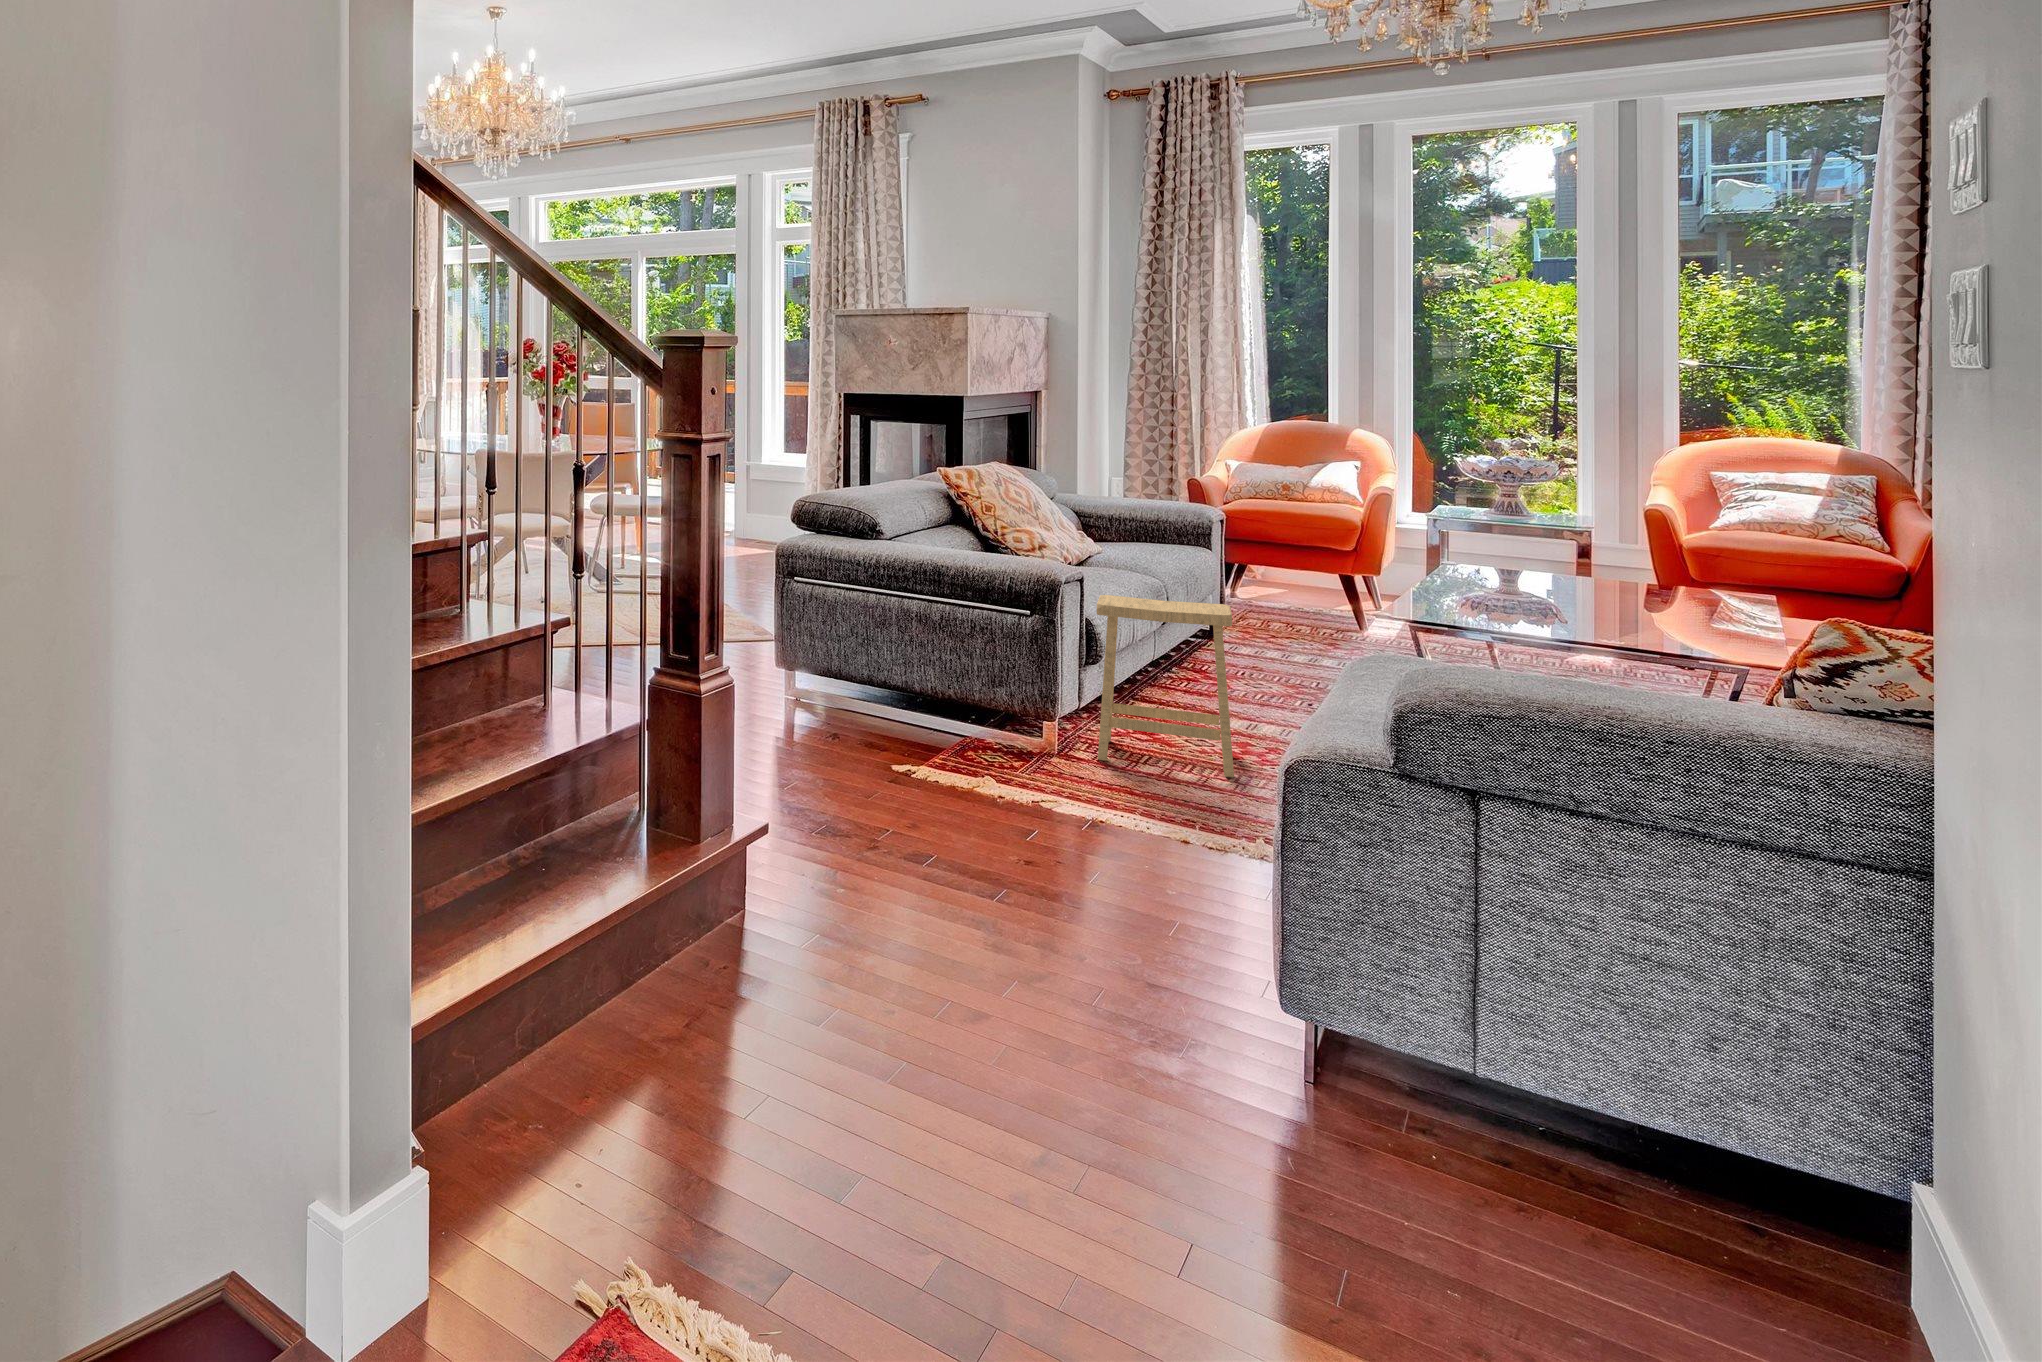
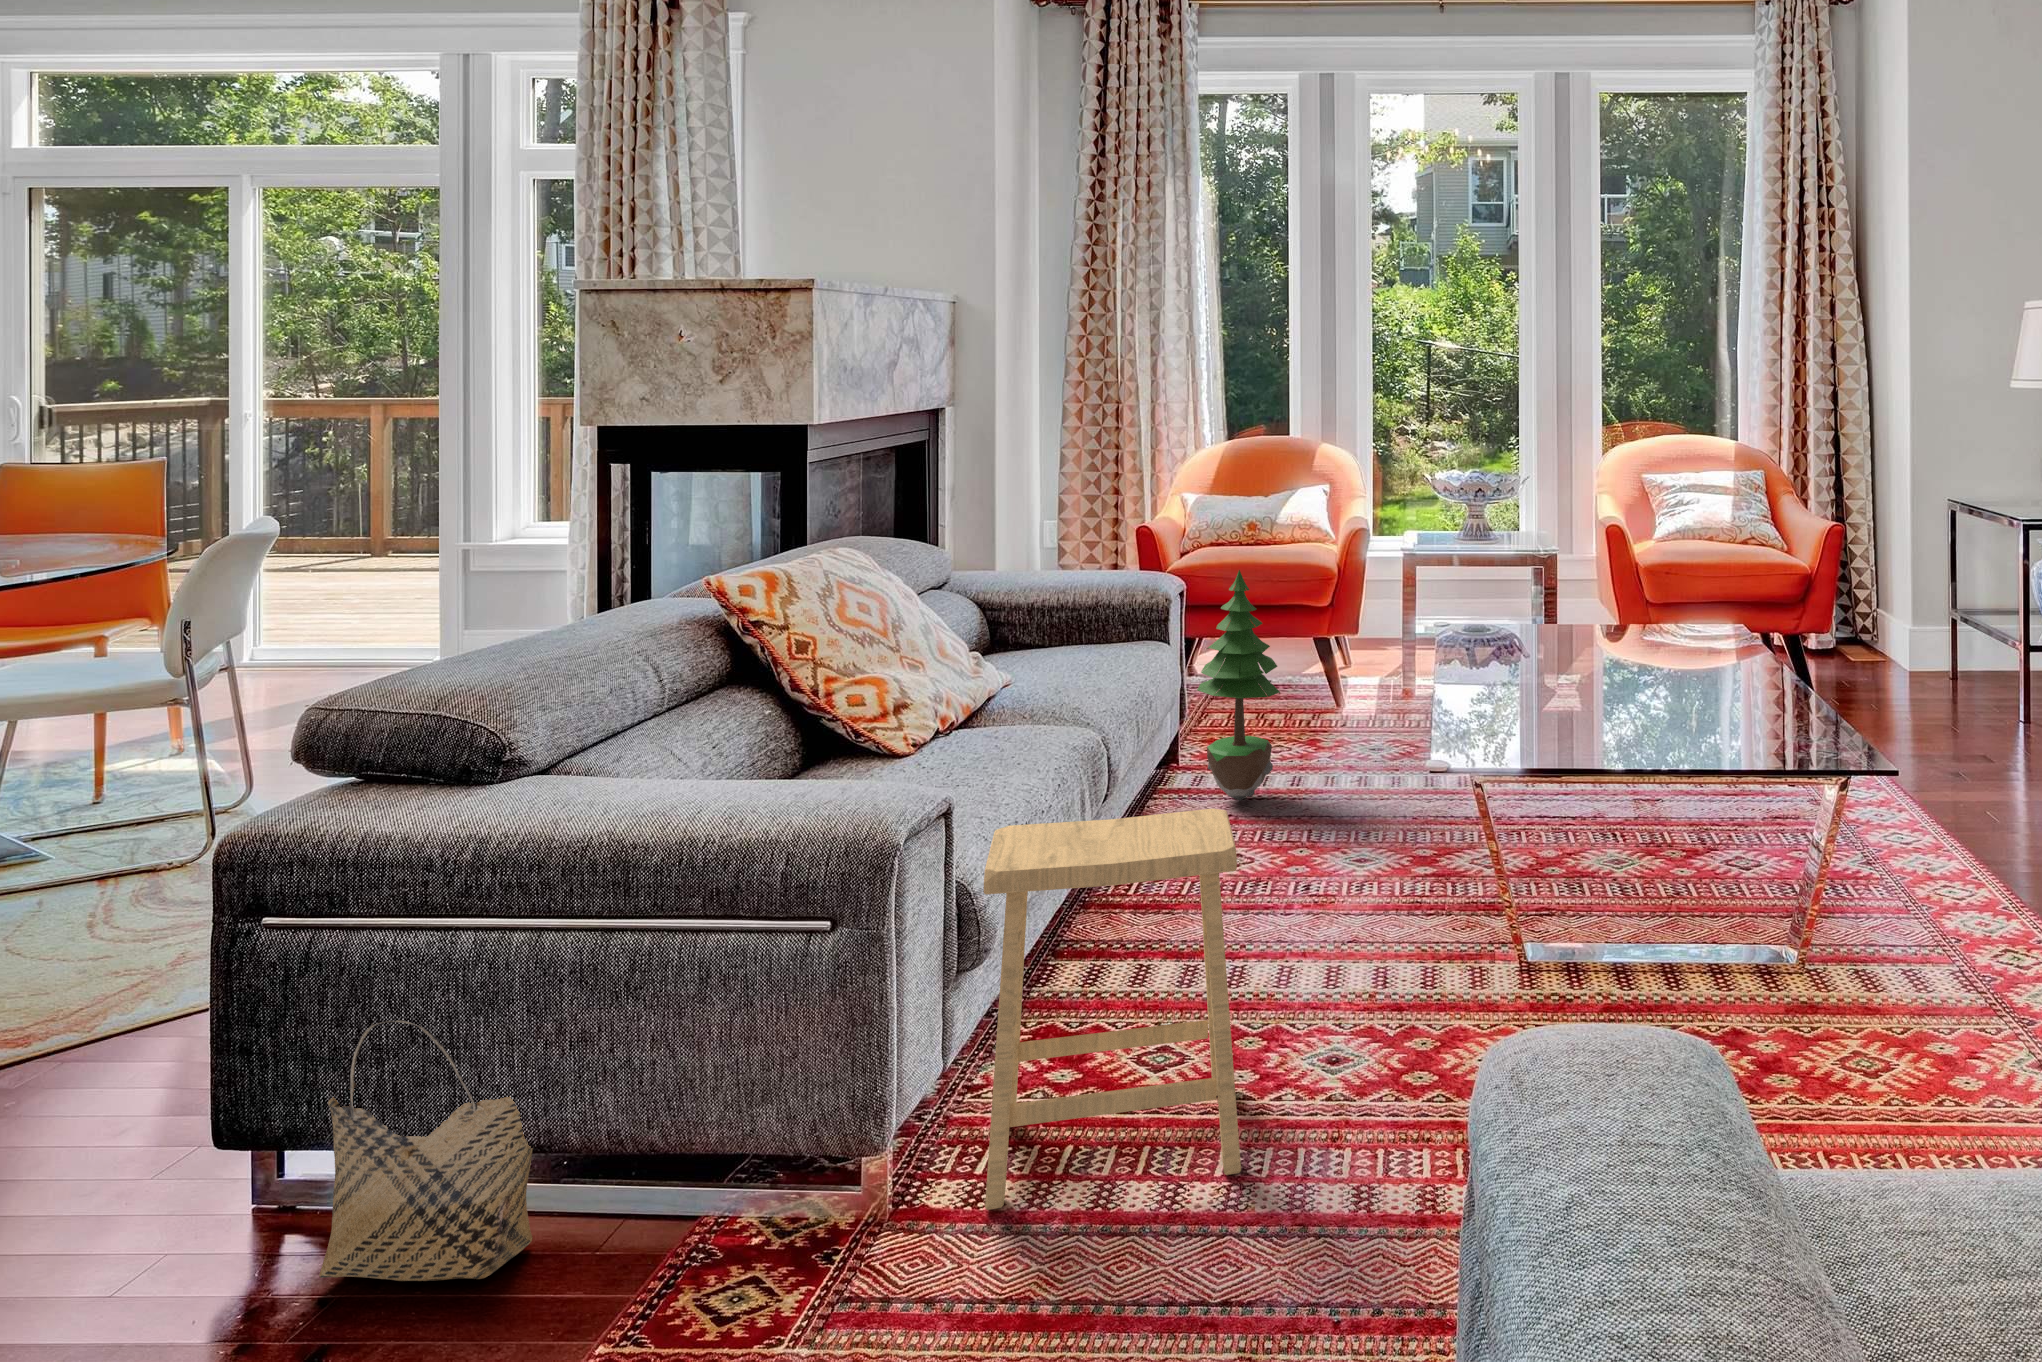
potted tree: none [1230,506,1295,664] -> present [1197,570,1280,801]
woven basket: none [826,615,905,729] -> present [319,1020,533,1281]

